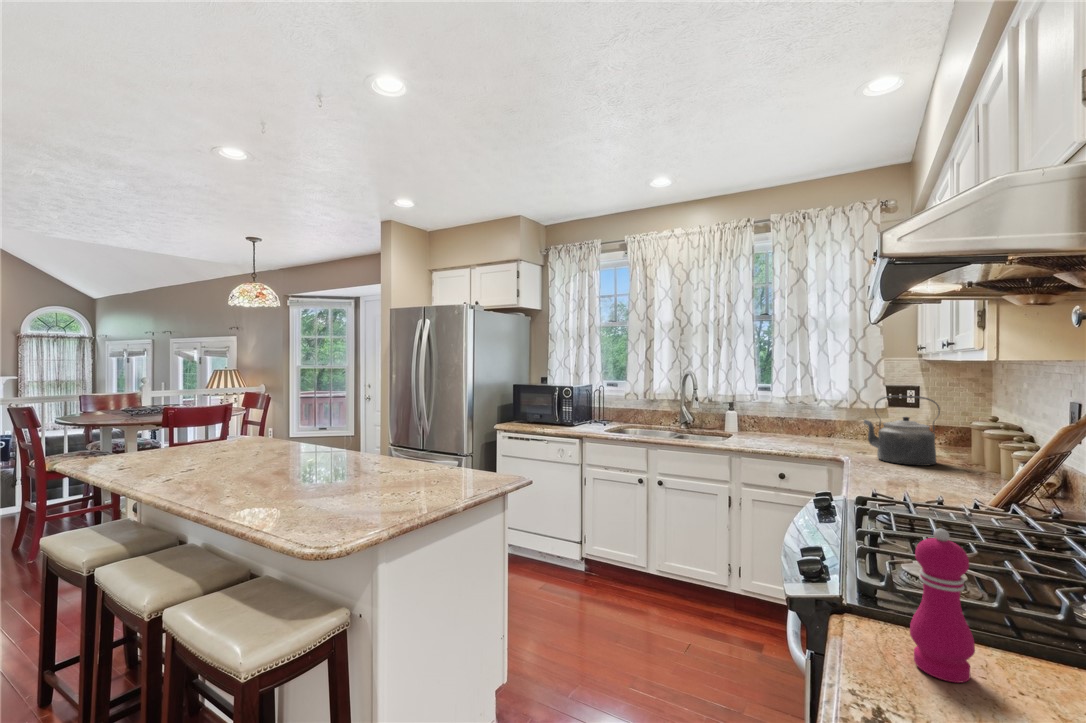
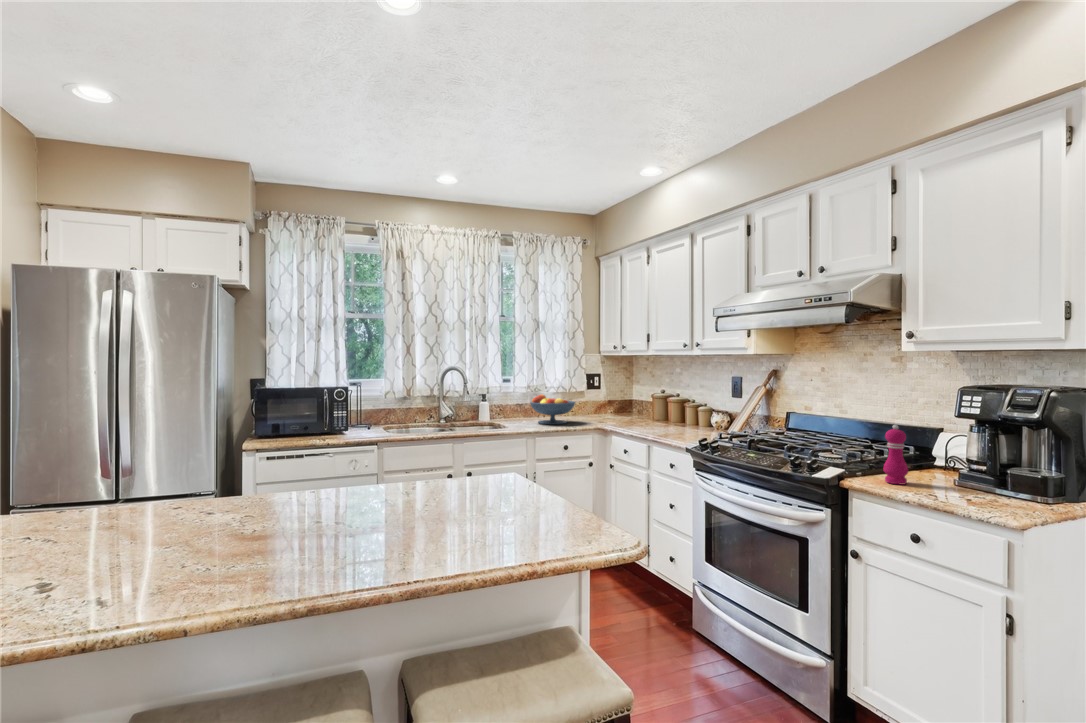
kettle: present [864,395,940,466] -> none [609,380,649,425]
fruit bowl: none [767,407,831,447] -> present [530,395,575,424]

